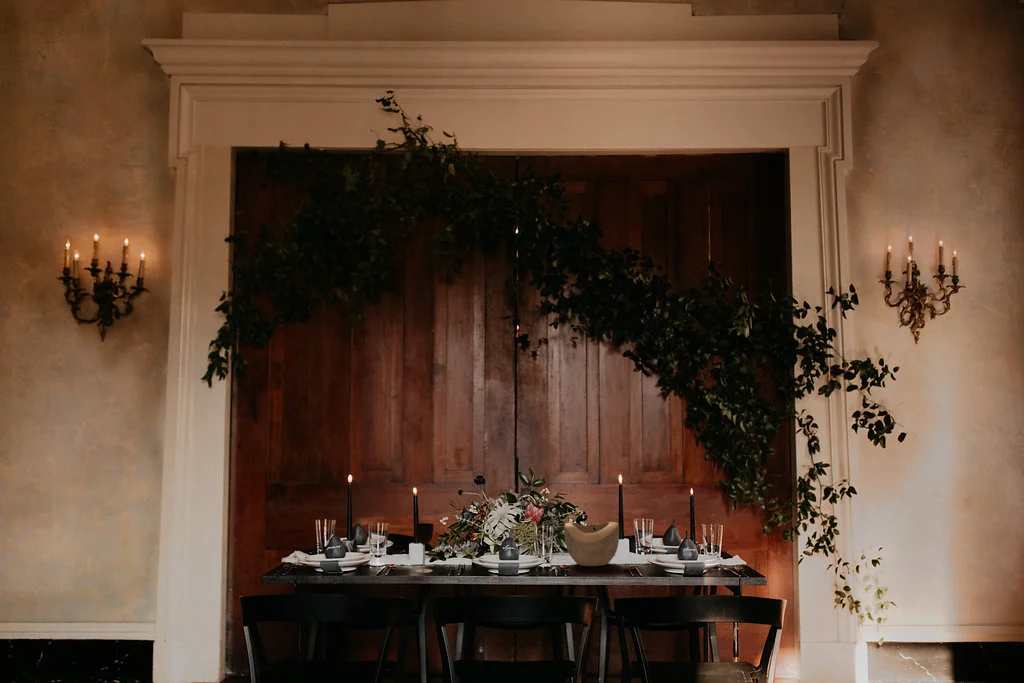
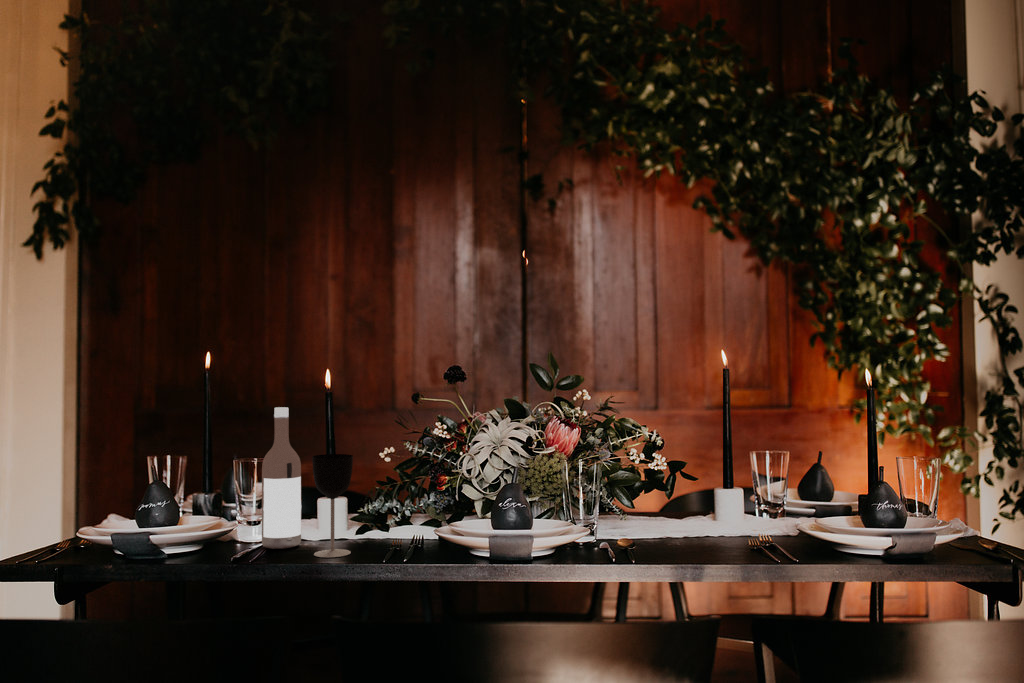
wine bottle: none [388,499,406,569] -> present [262,407,301,549]
decorative bowl: present [564,522,619,566] -> none [623,453,735,541]

